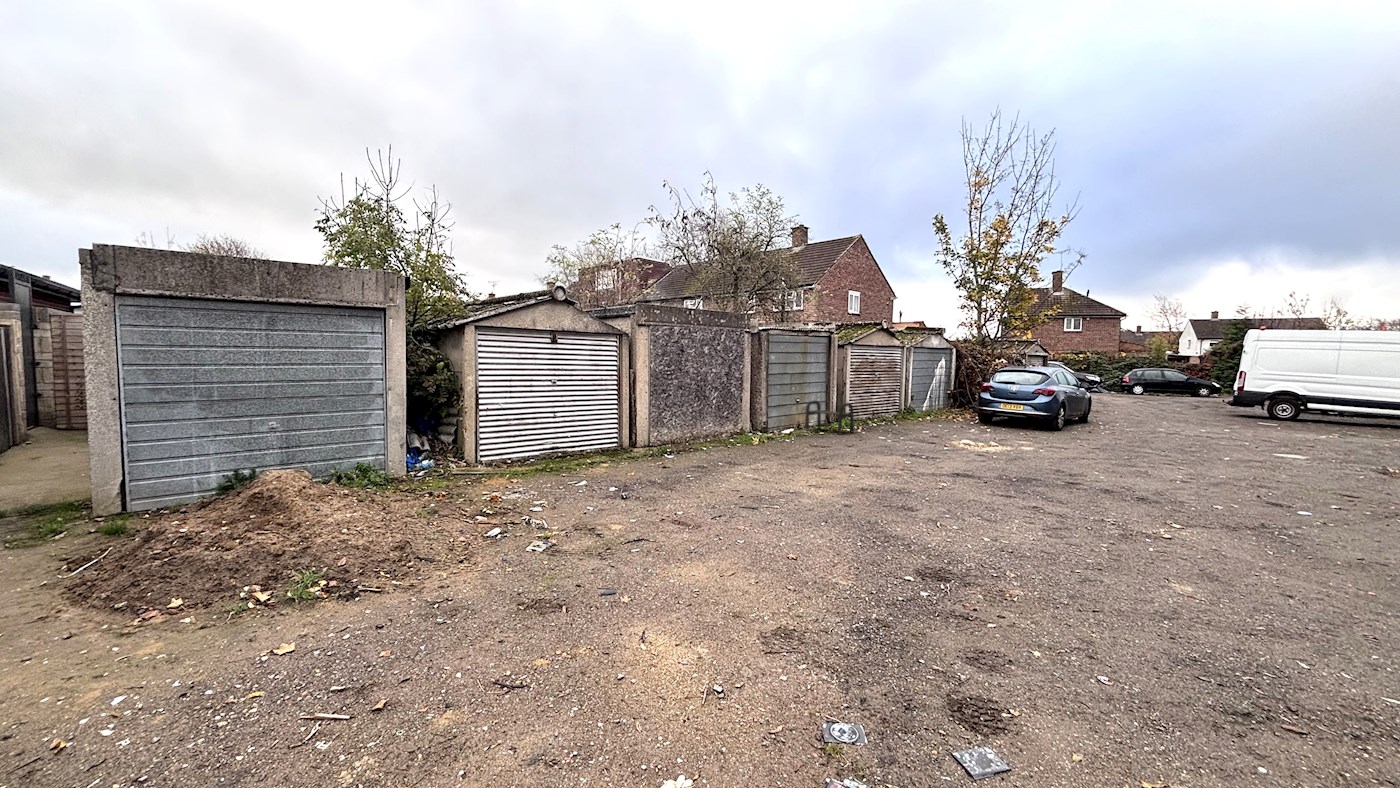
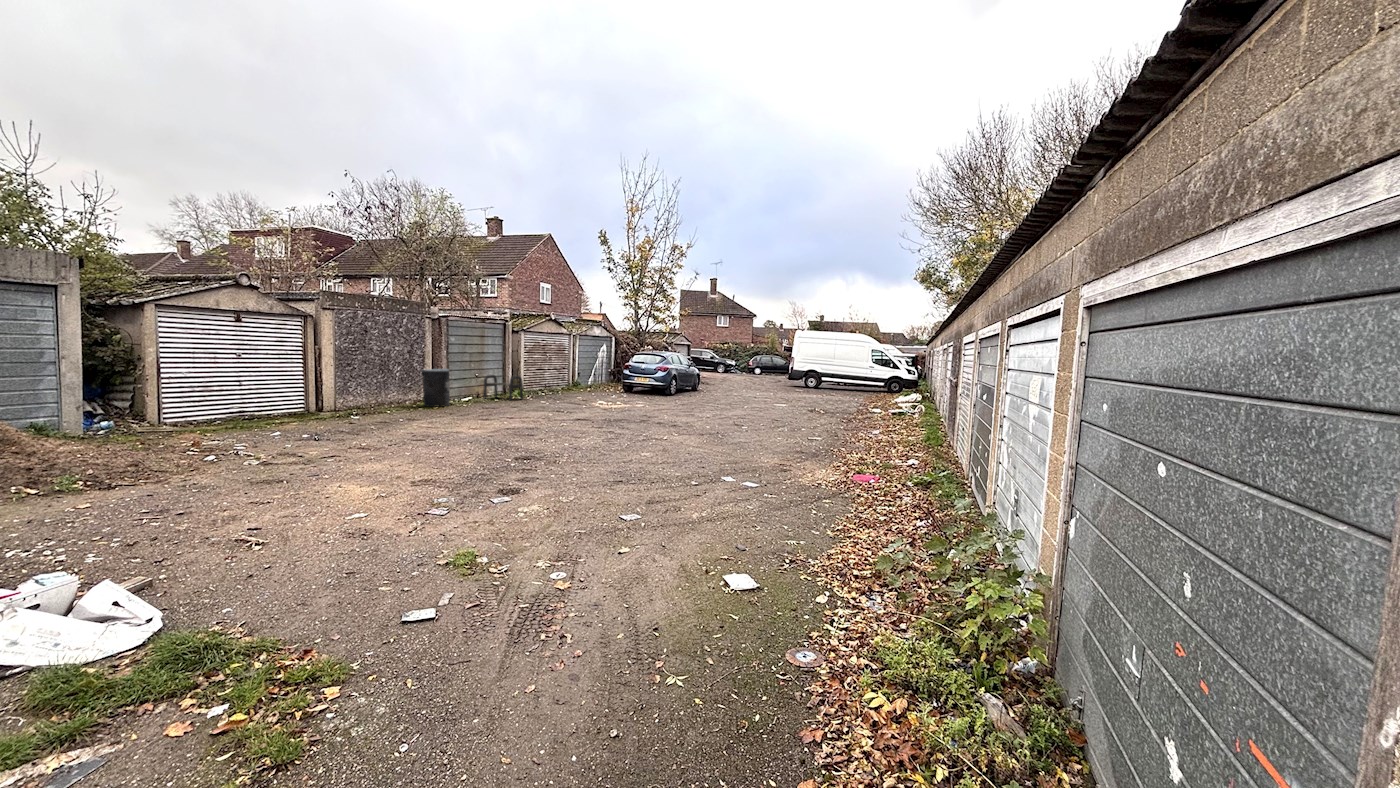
trash can: none [739,393,770,442] -> present [422,368,450,407]

